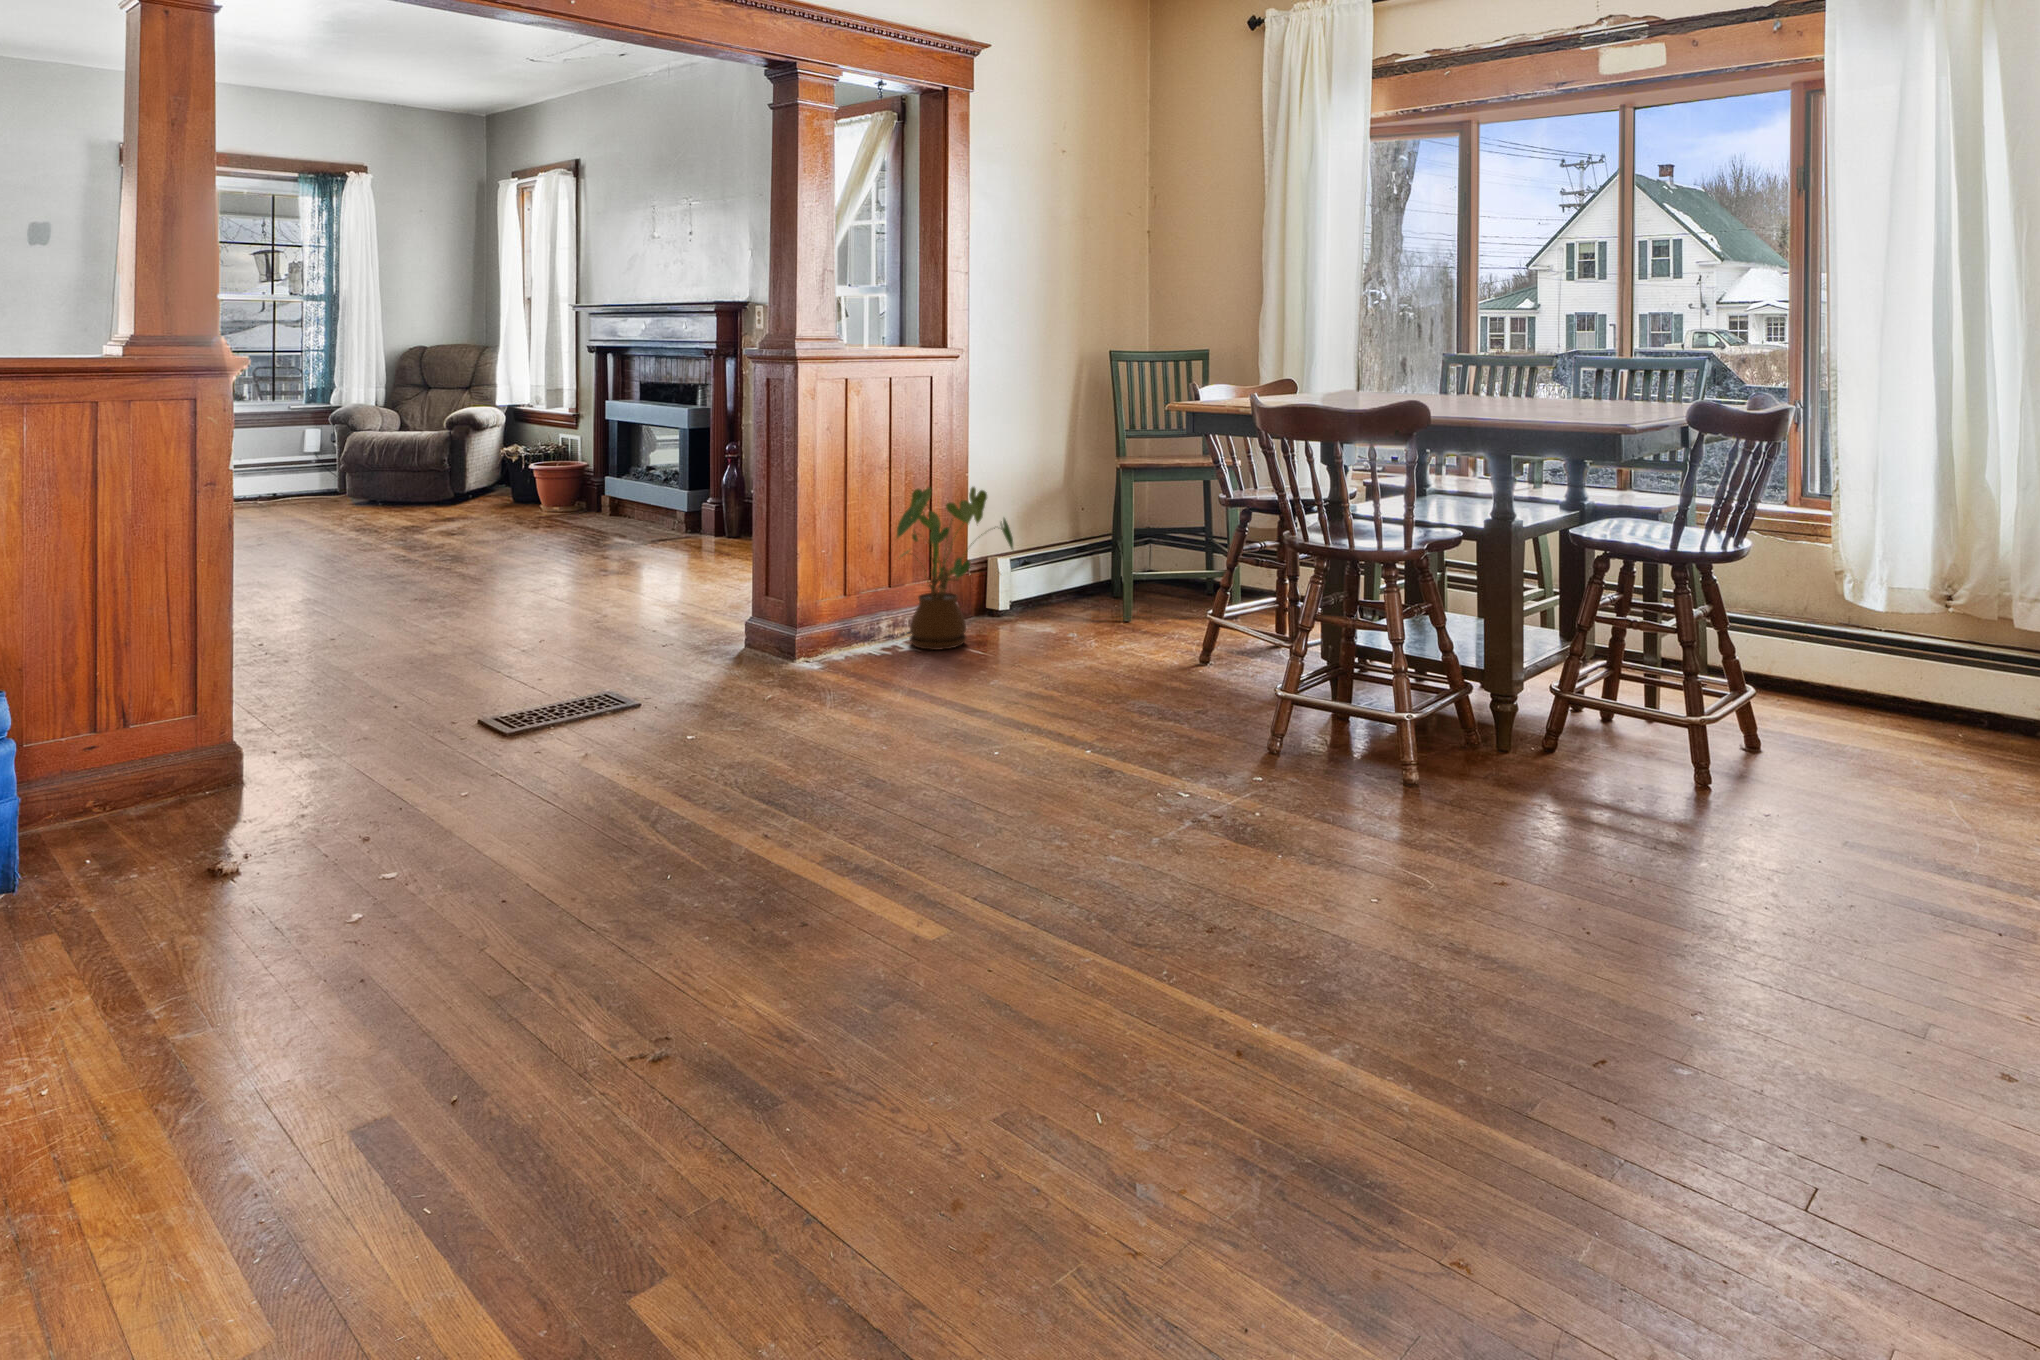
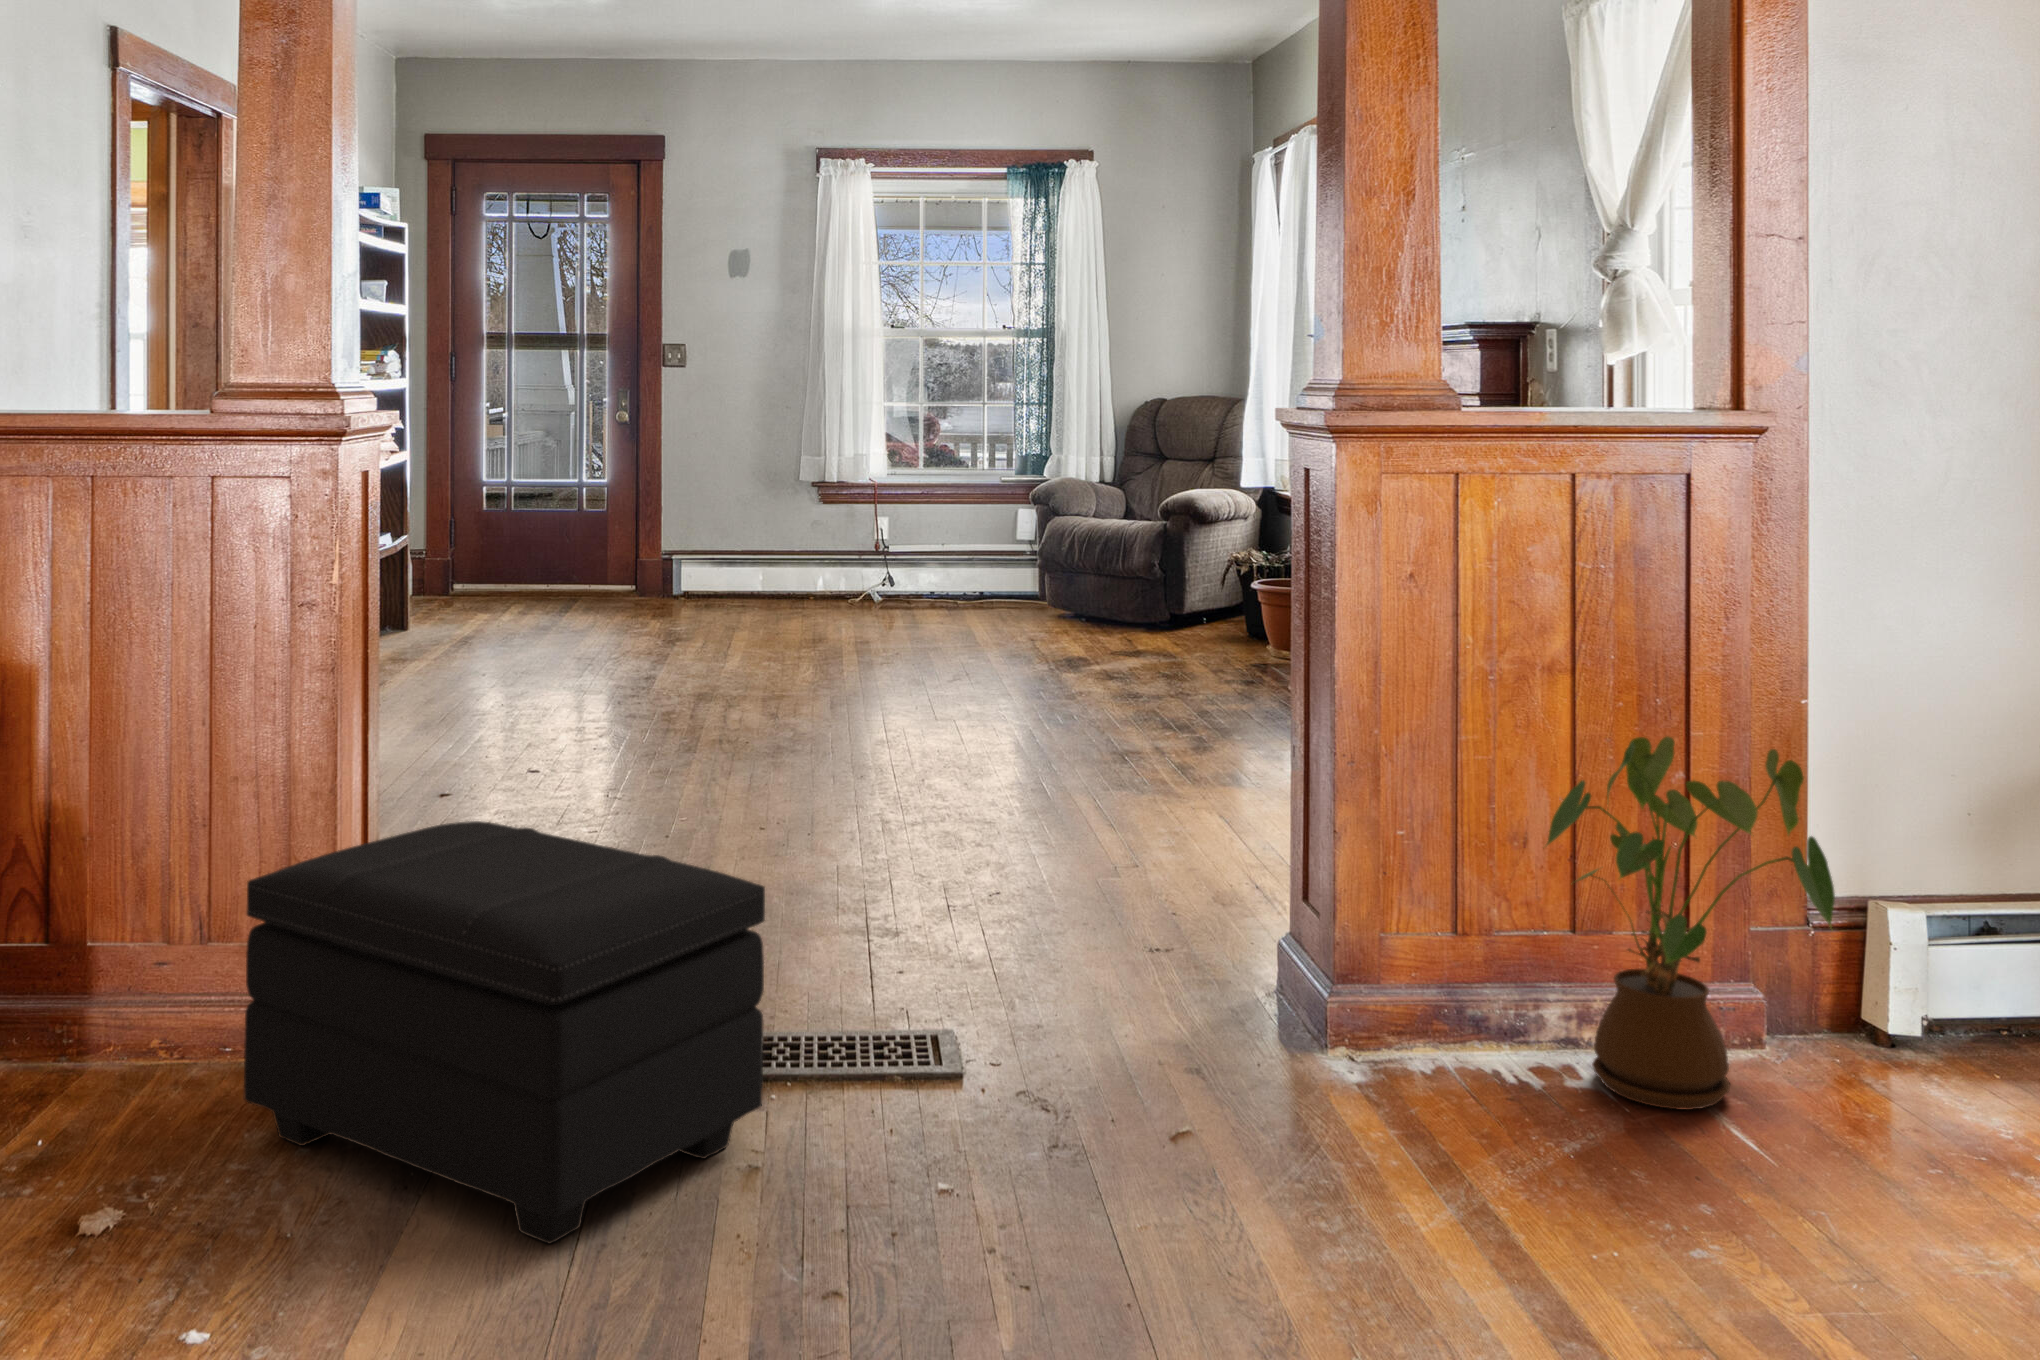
footstool: none [210,600,561,820] -> present [244,821,765,1244]

